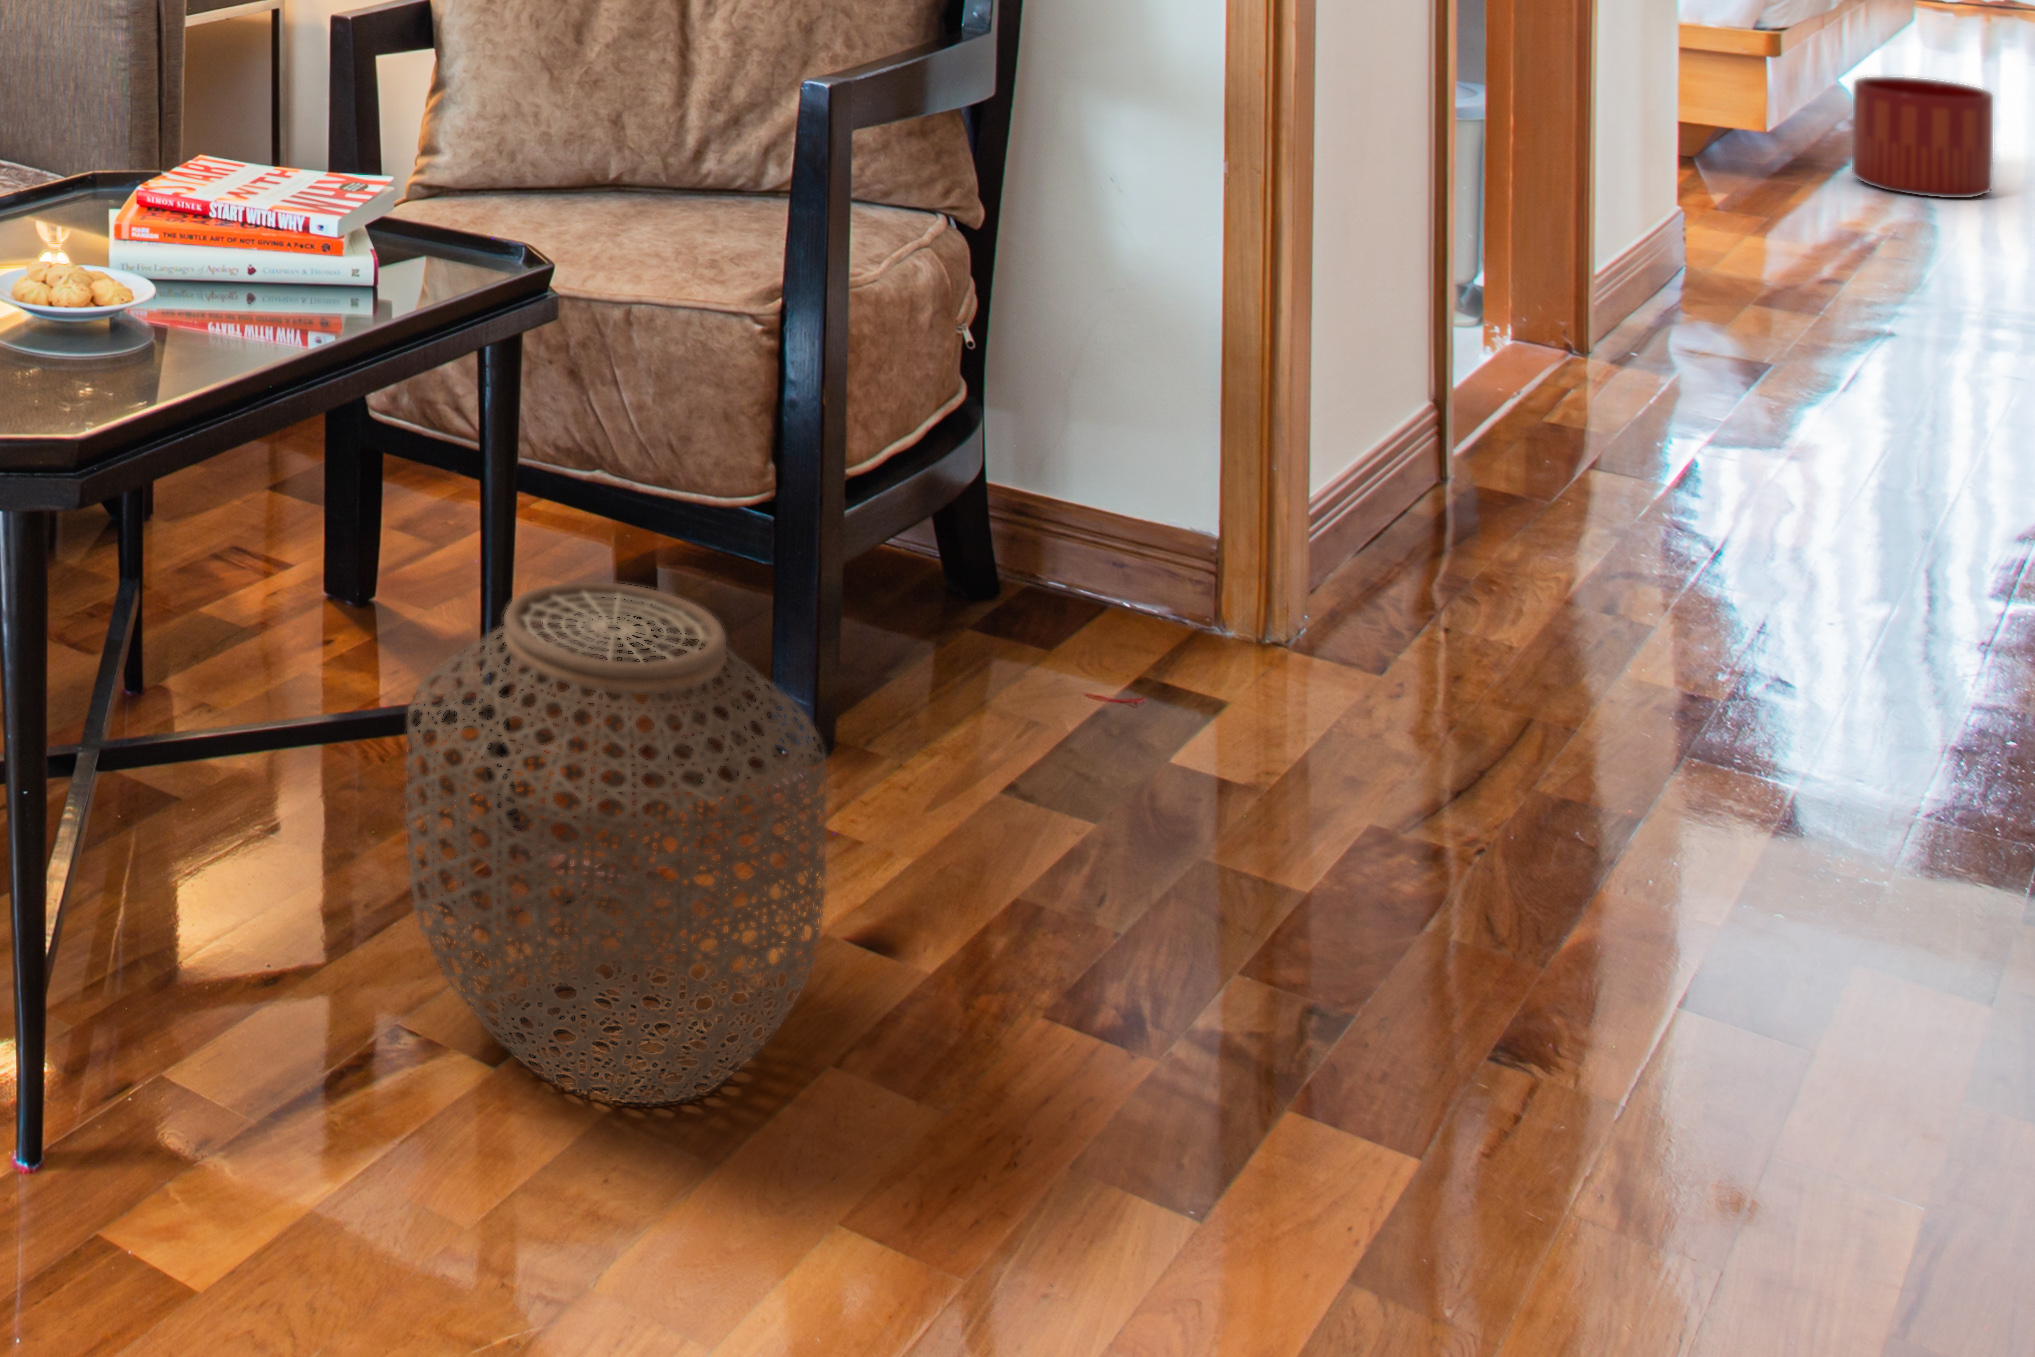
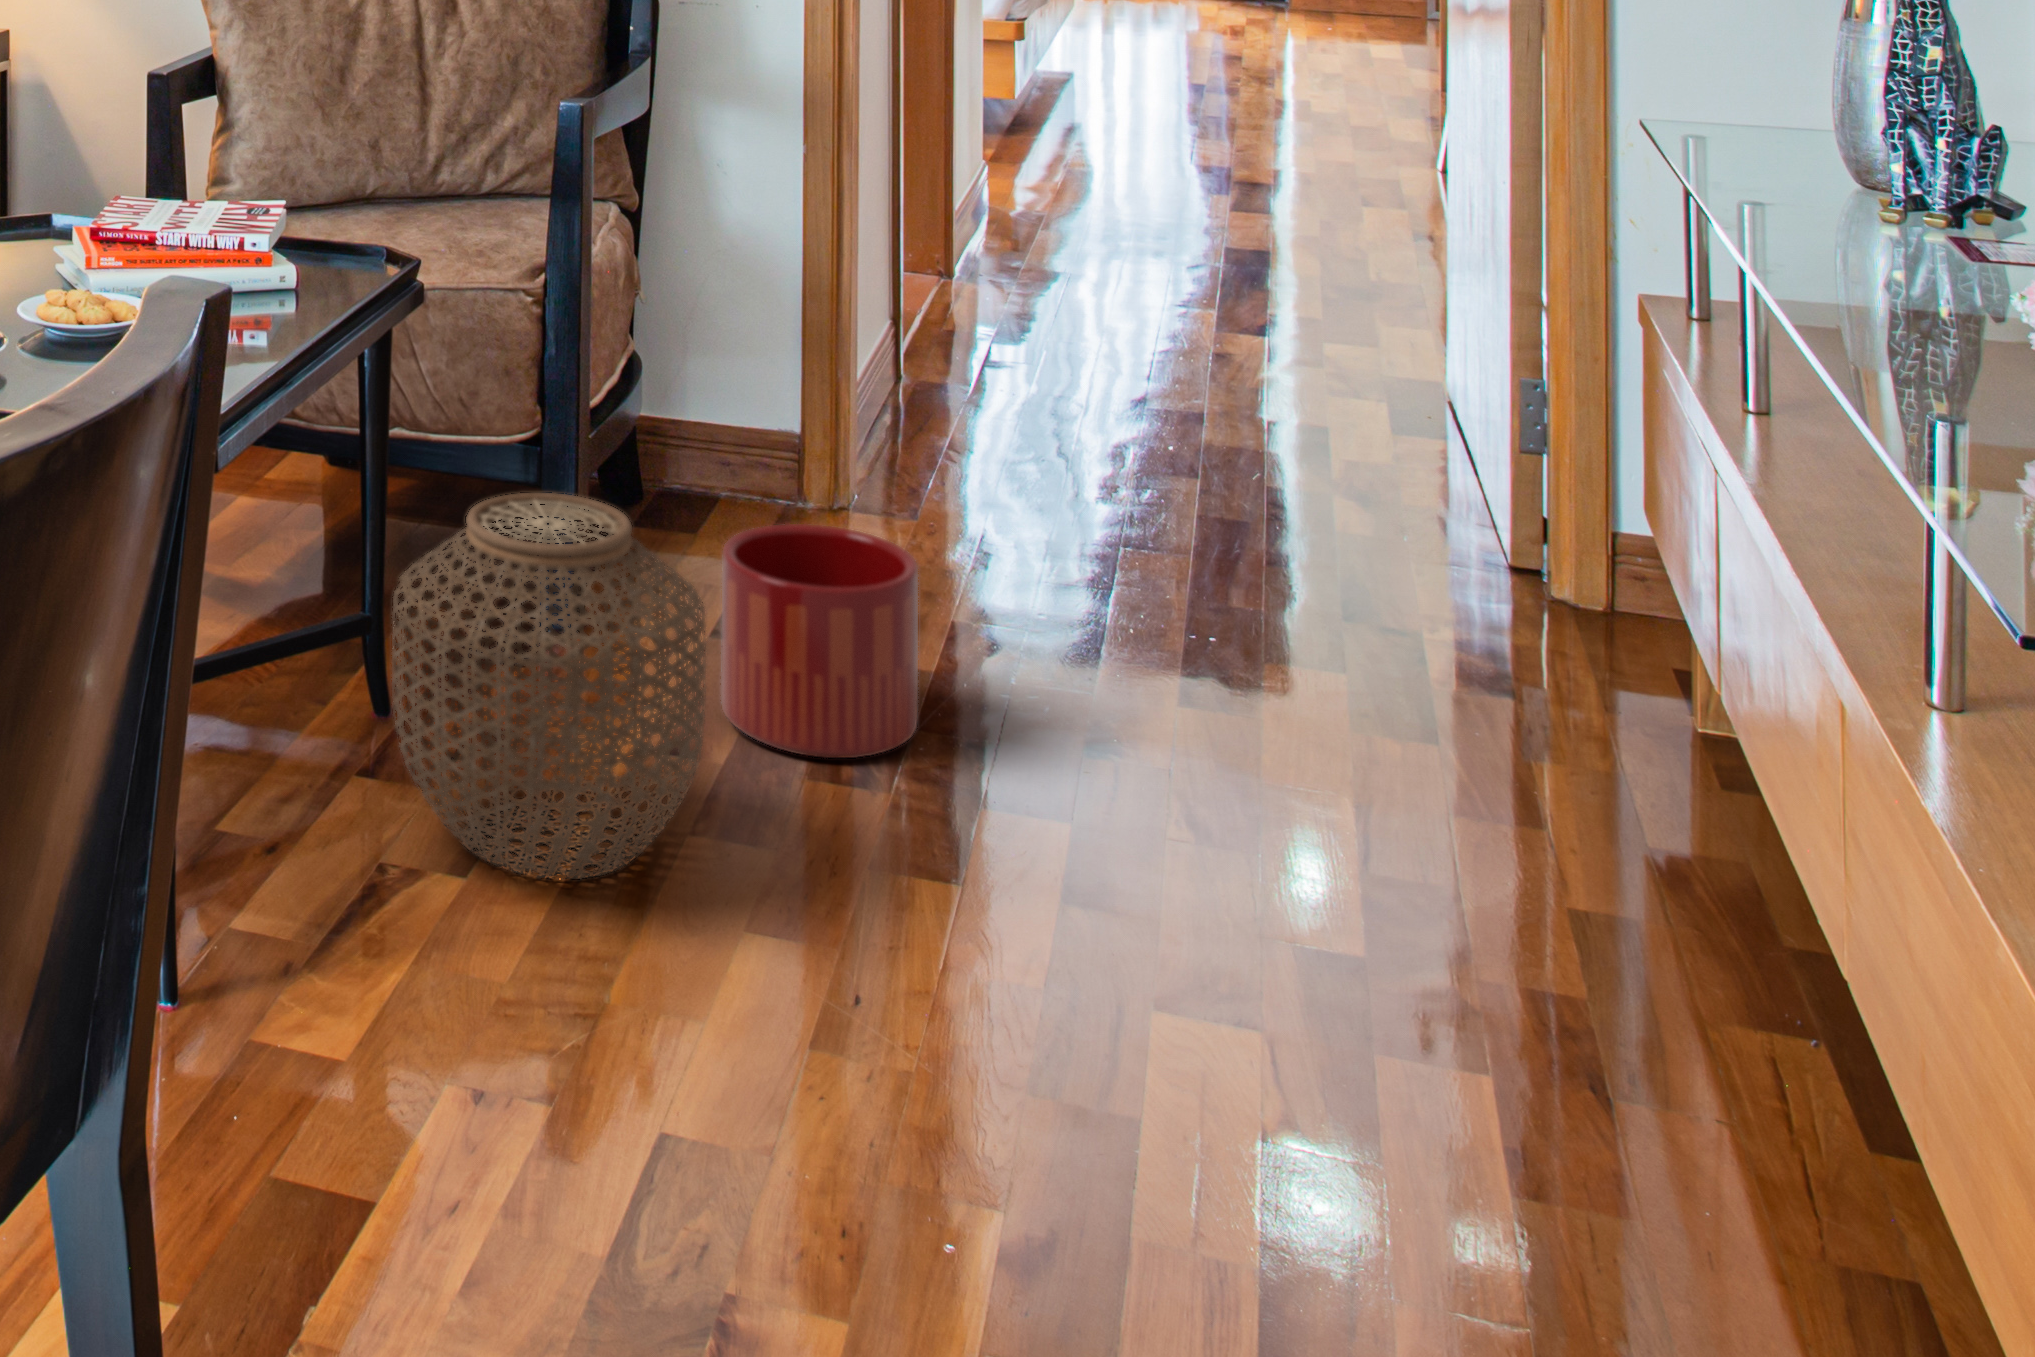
planter: present [1852,77,1993,198] -> present [721,524,918,758]

